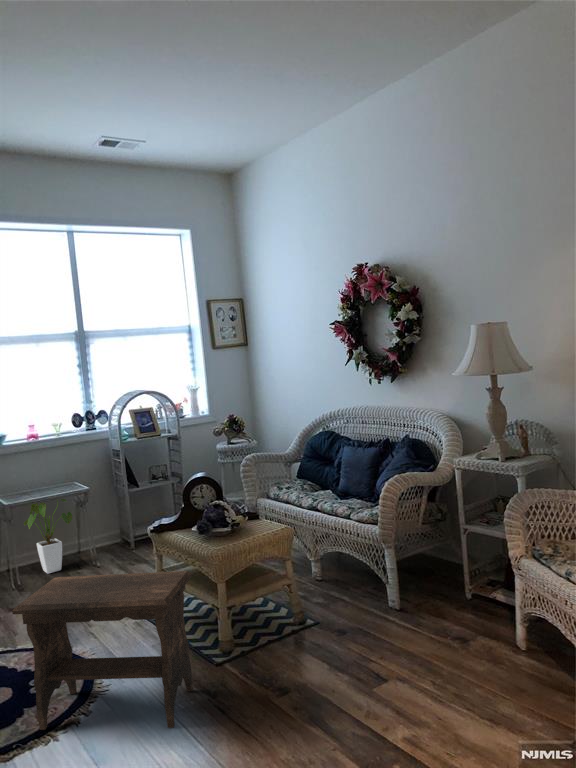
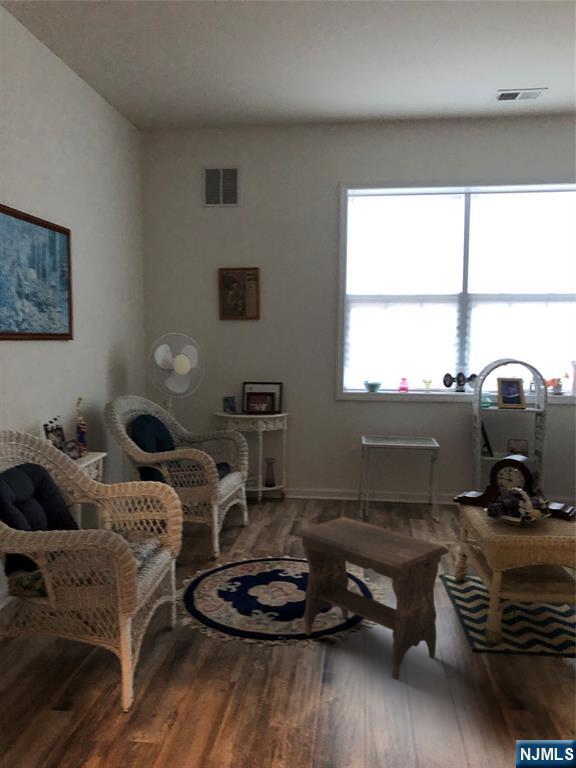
house plant: present [24,499,72,574] -> none [382,445,424,514]

